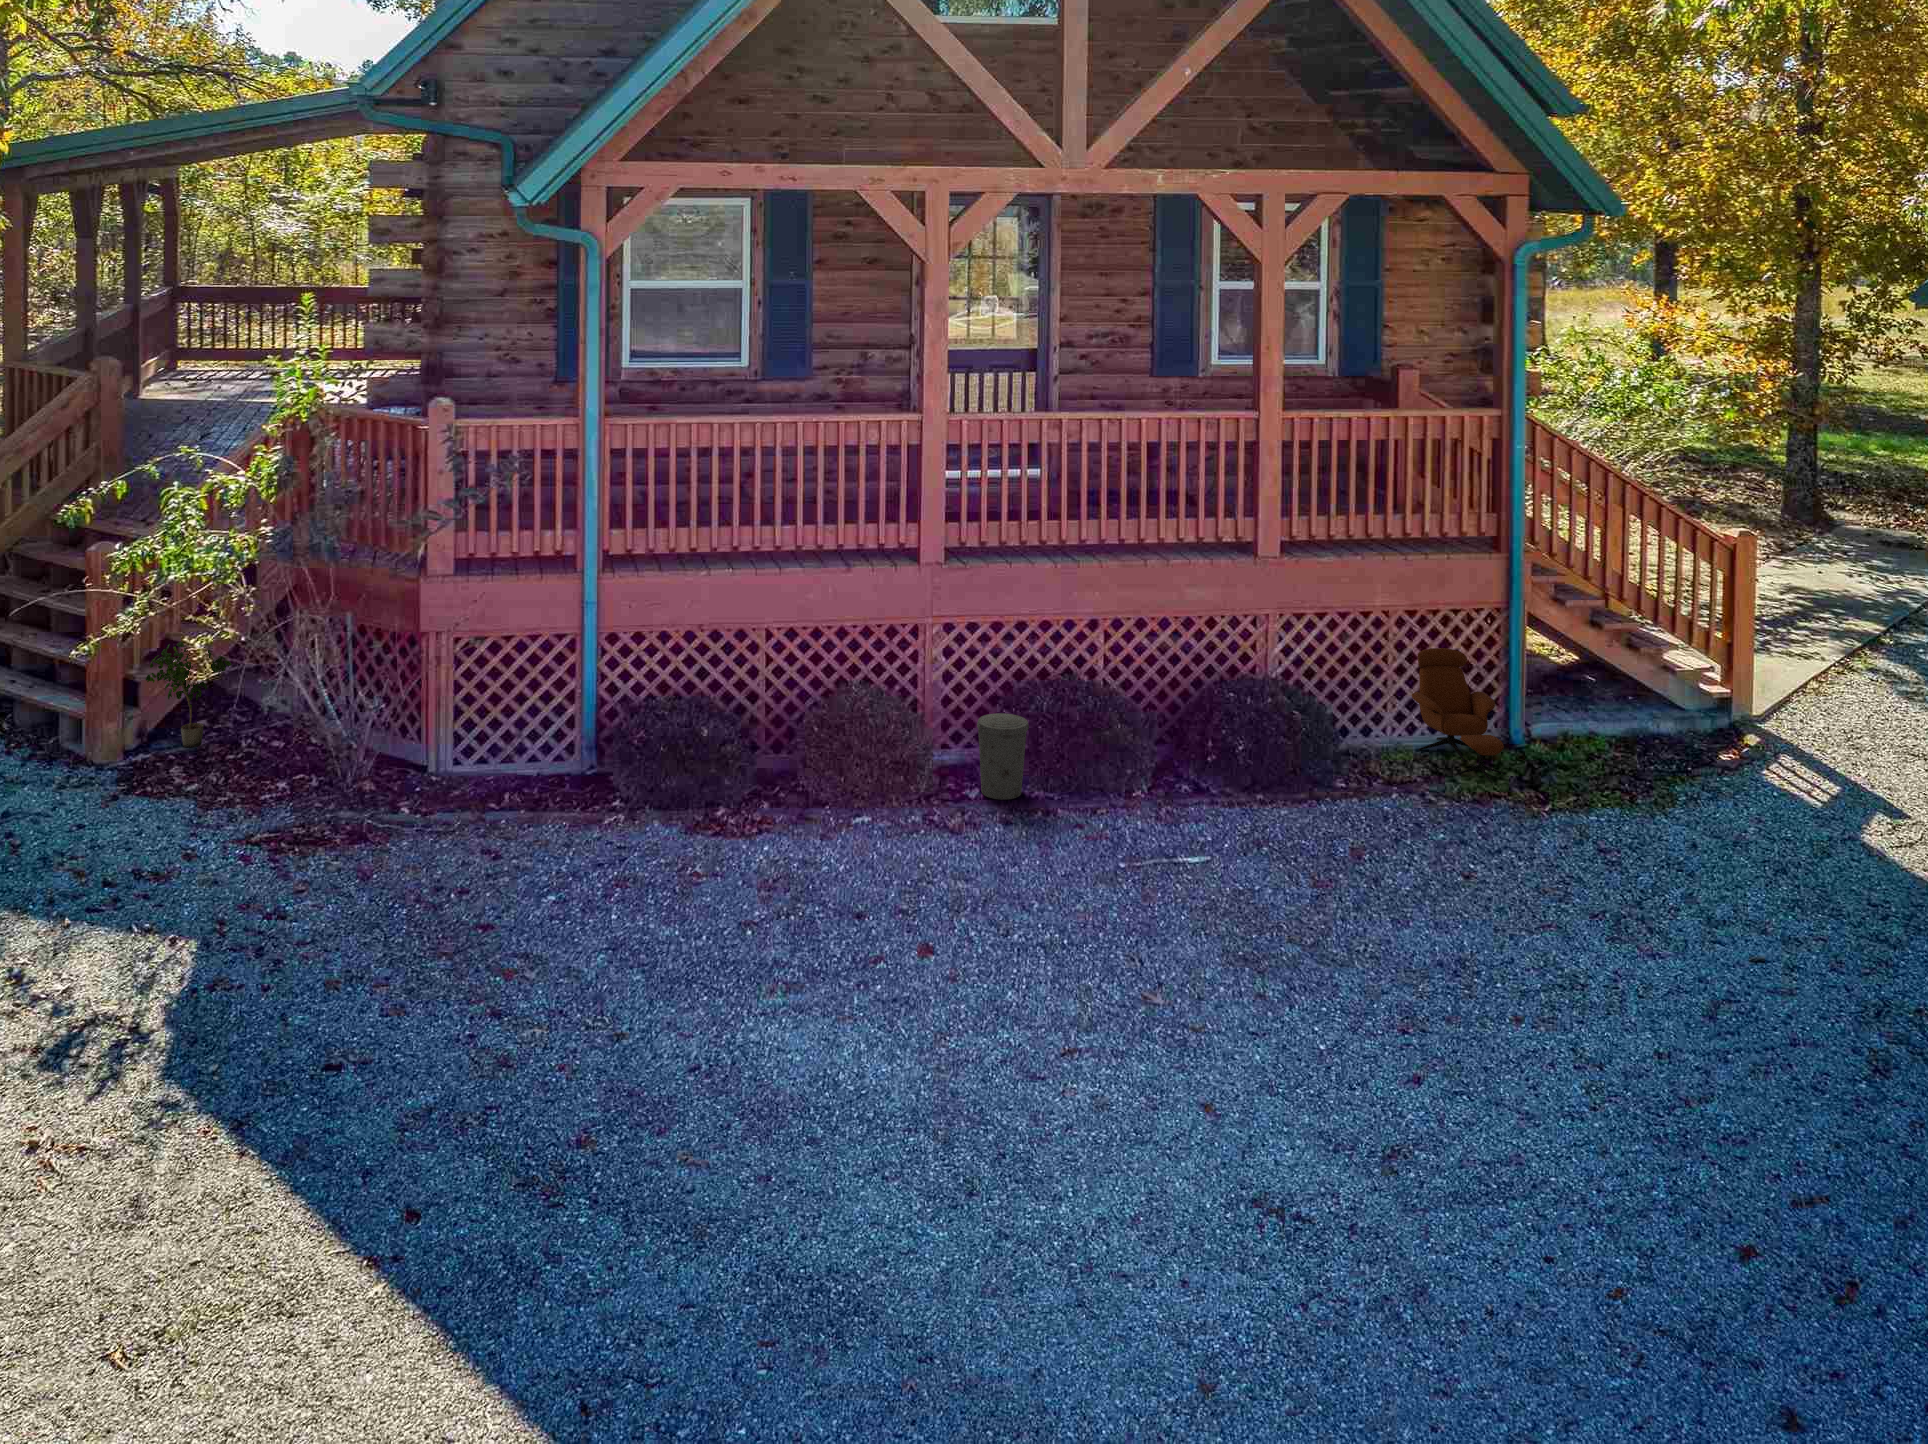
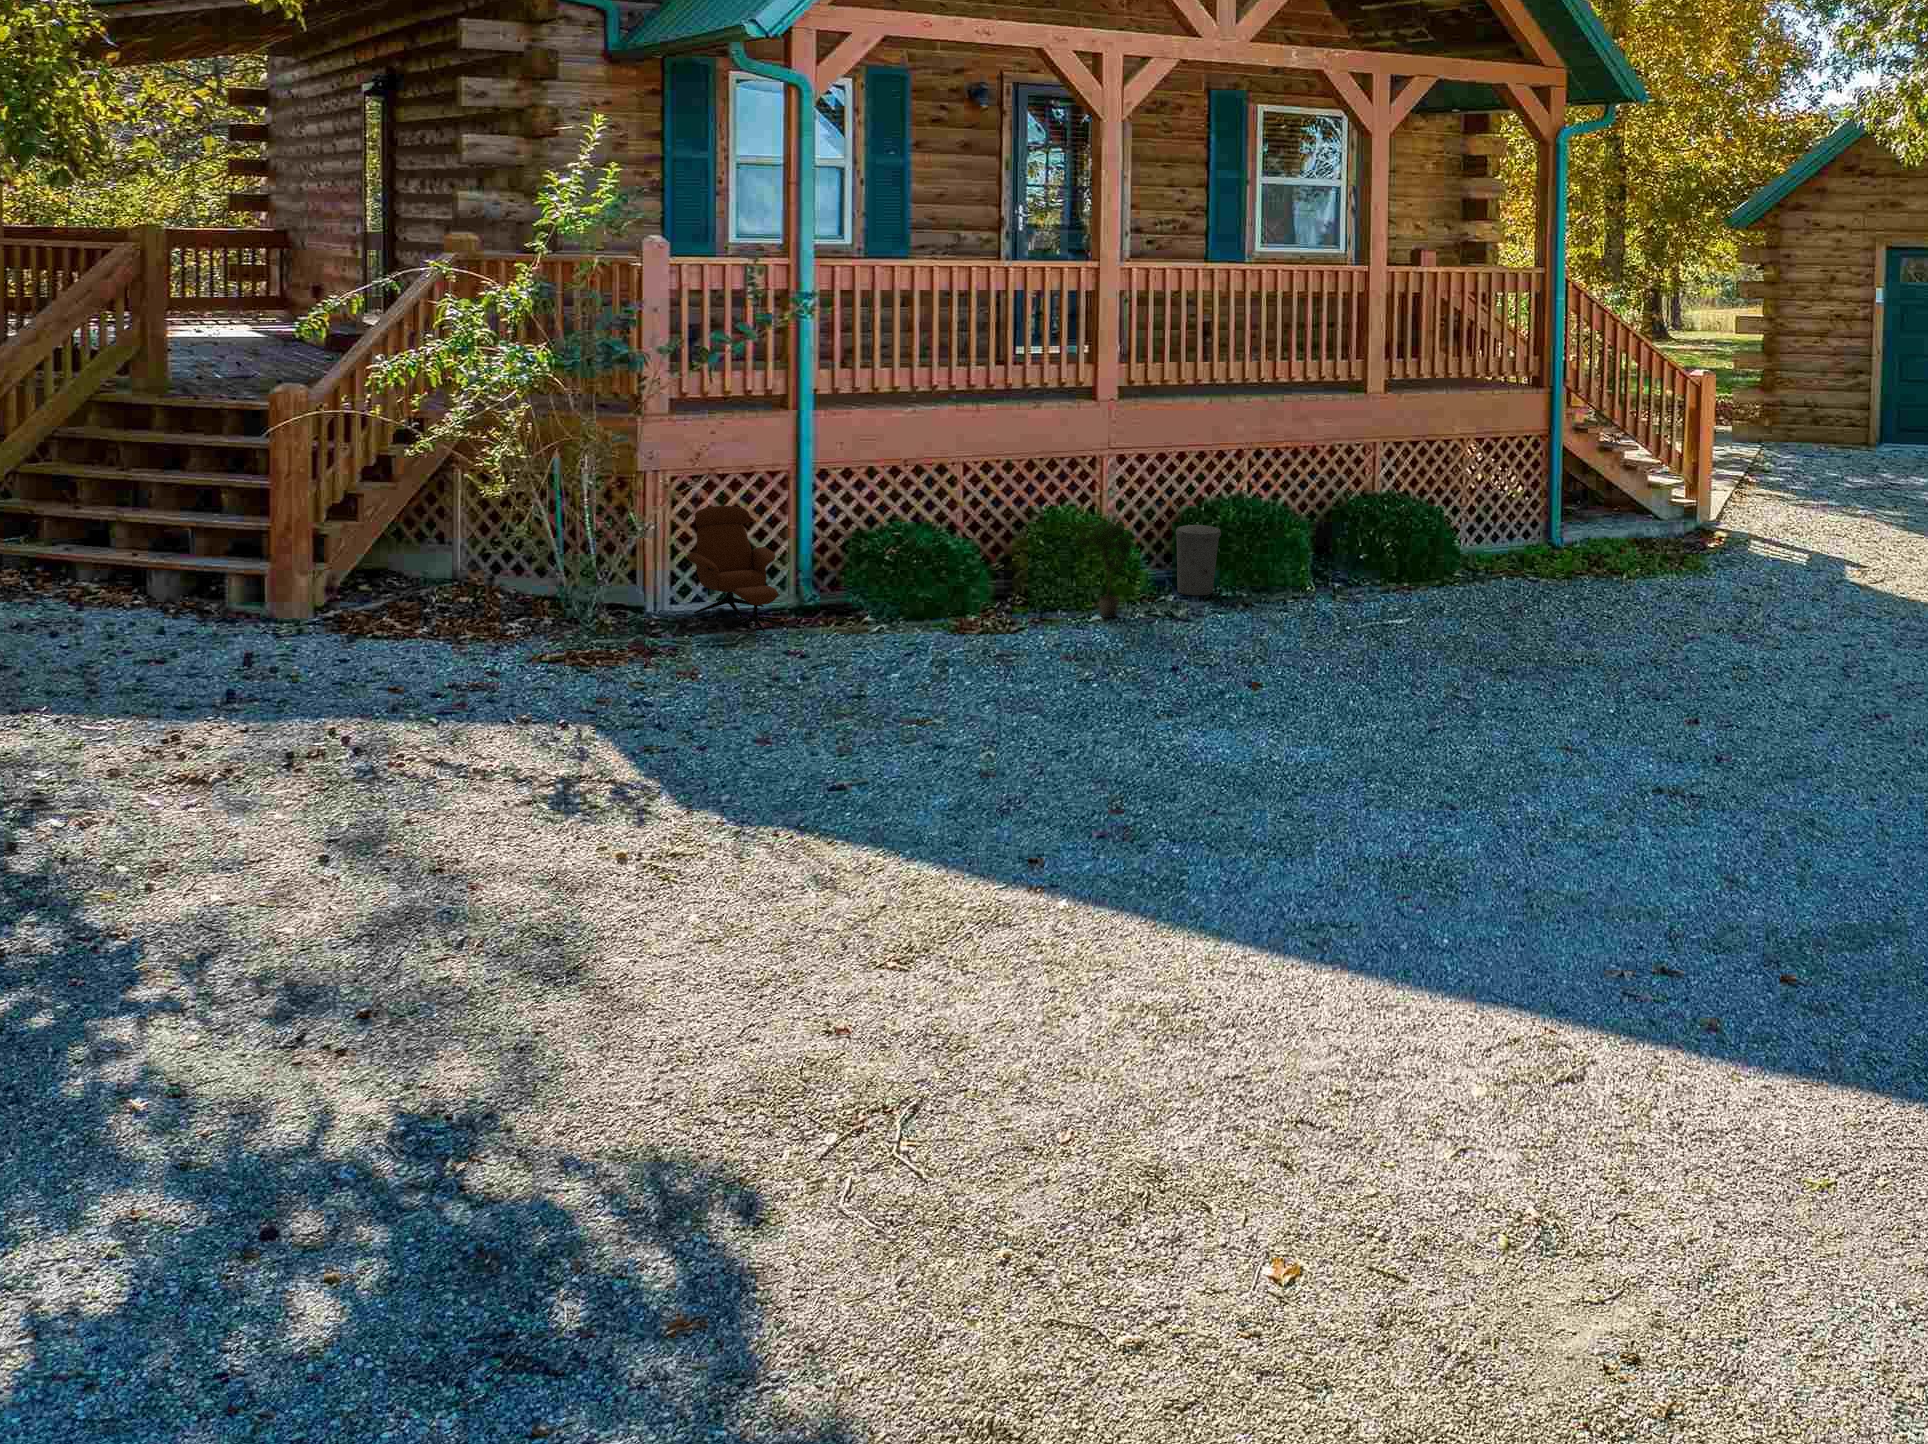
potted plant: present [146,642,231,747] -> present [1075,517,1136,618]
lounge chair: present [1412,648,1506,784] -> present [687,506,782,633]

